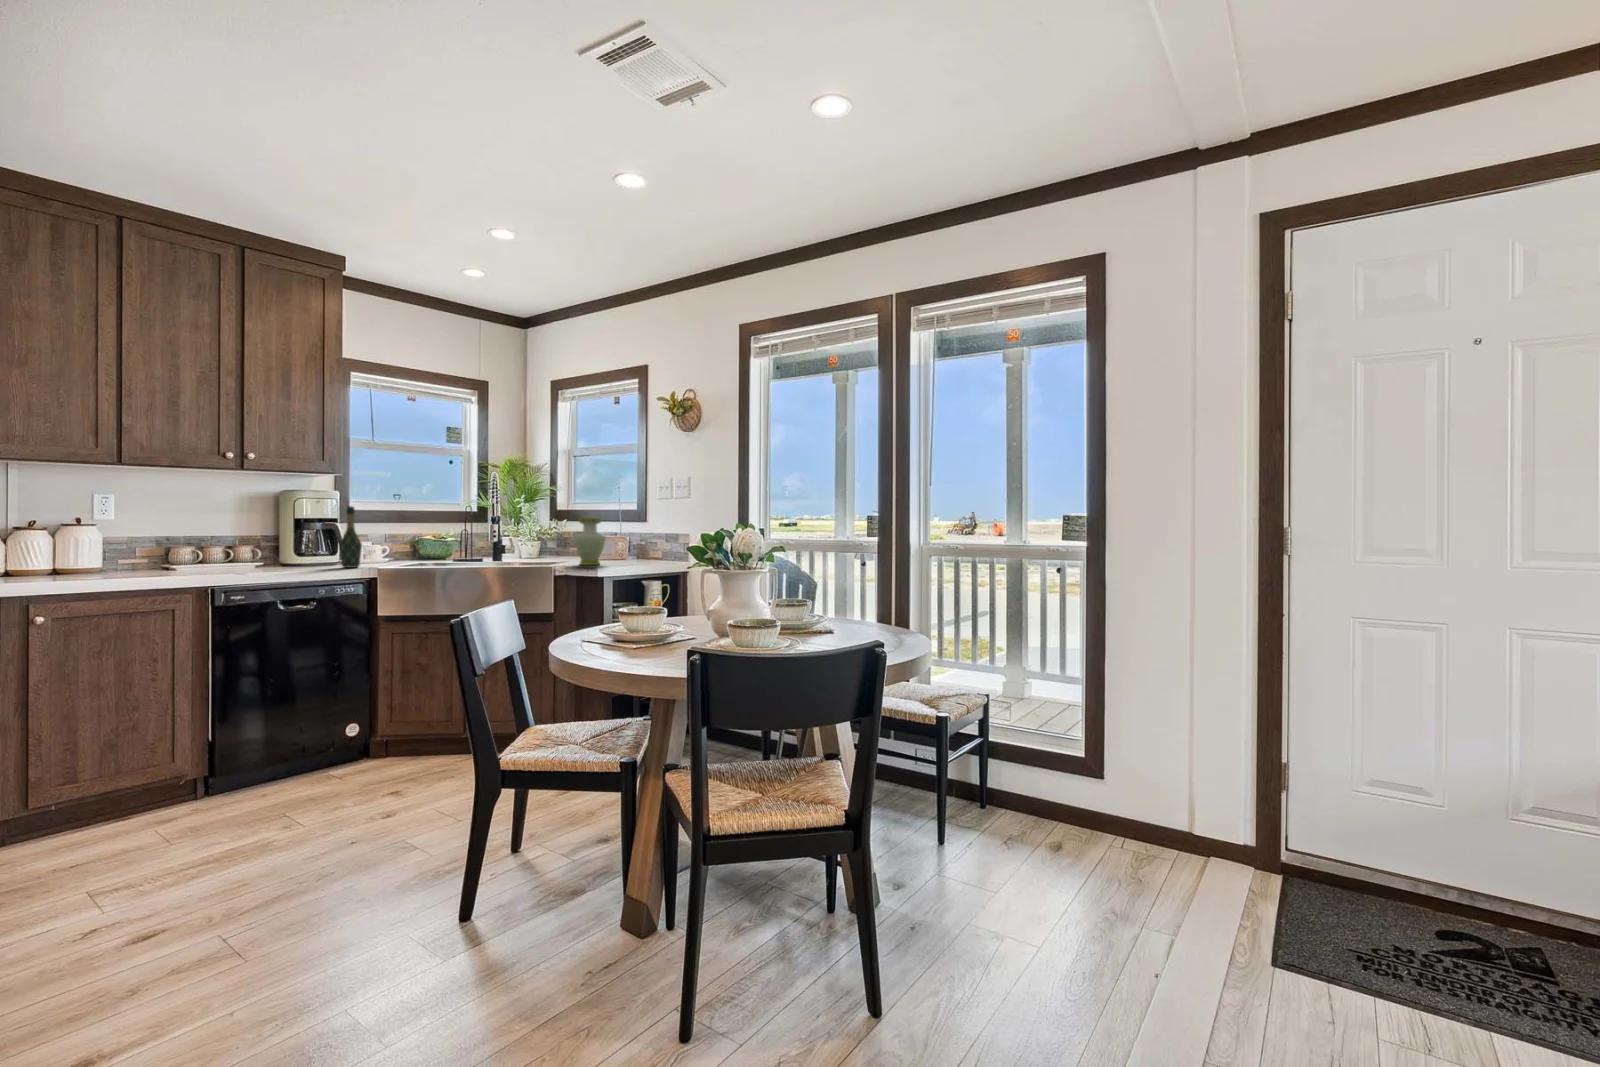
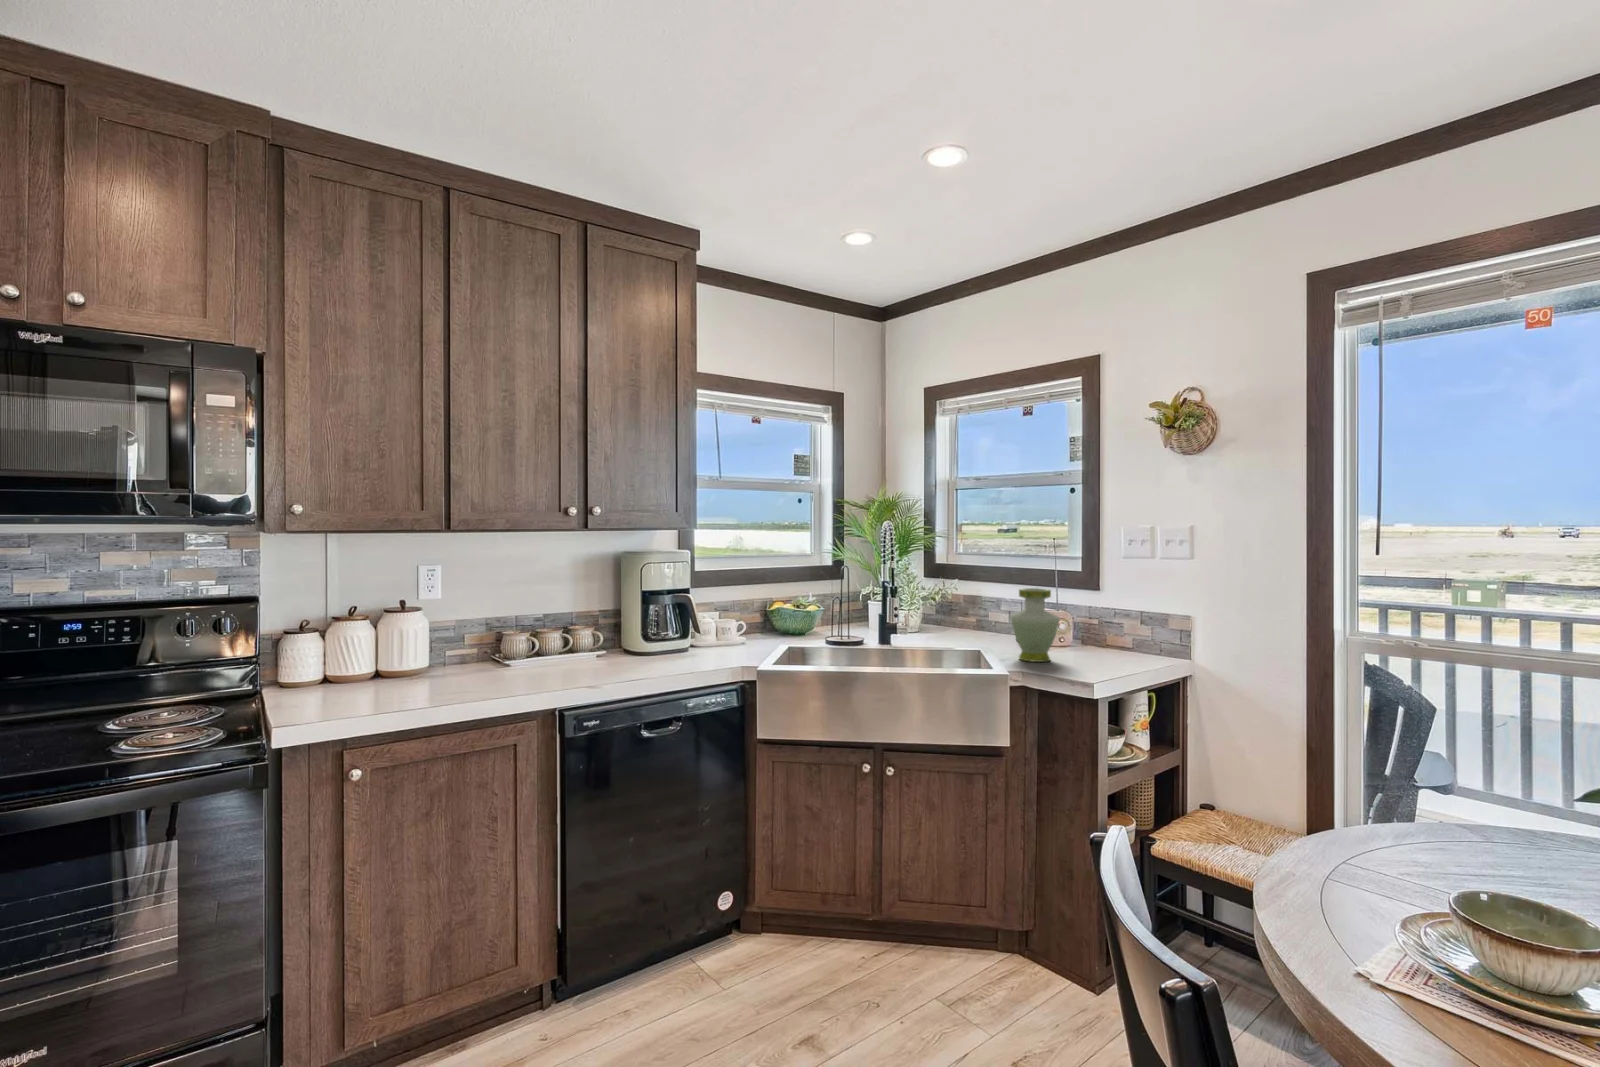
wine bottle: present [339,506,362,568] -> none [702,576,730,663]

